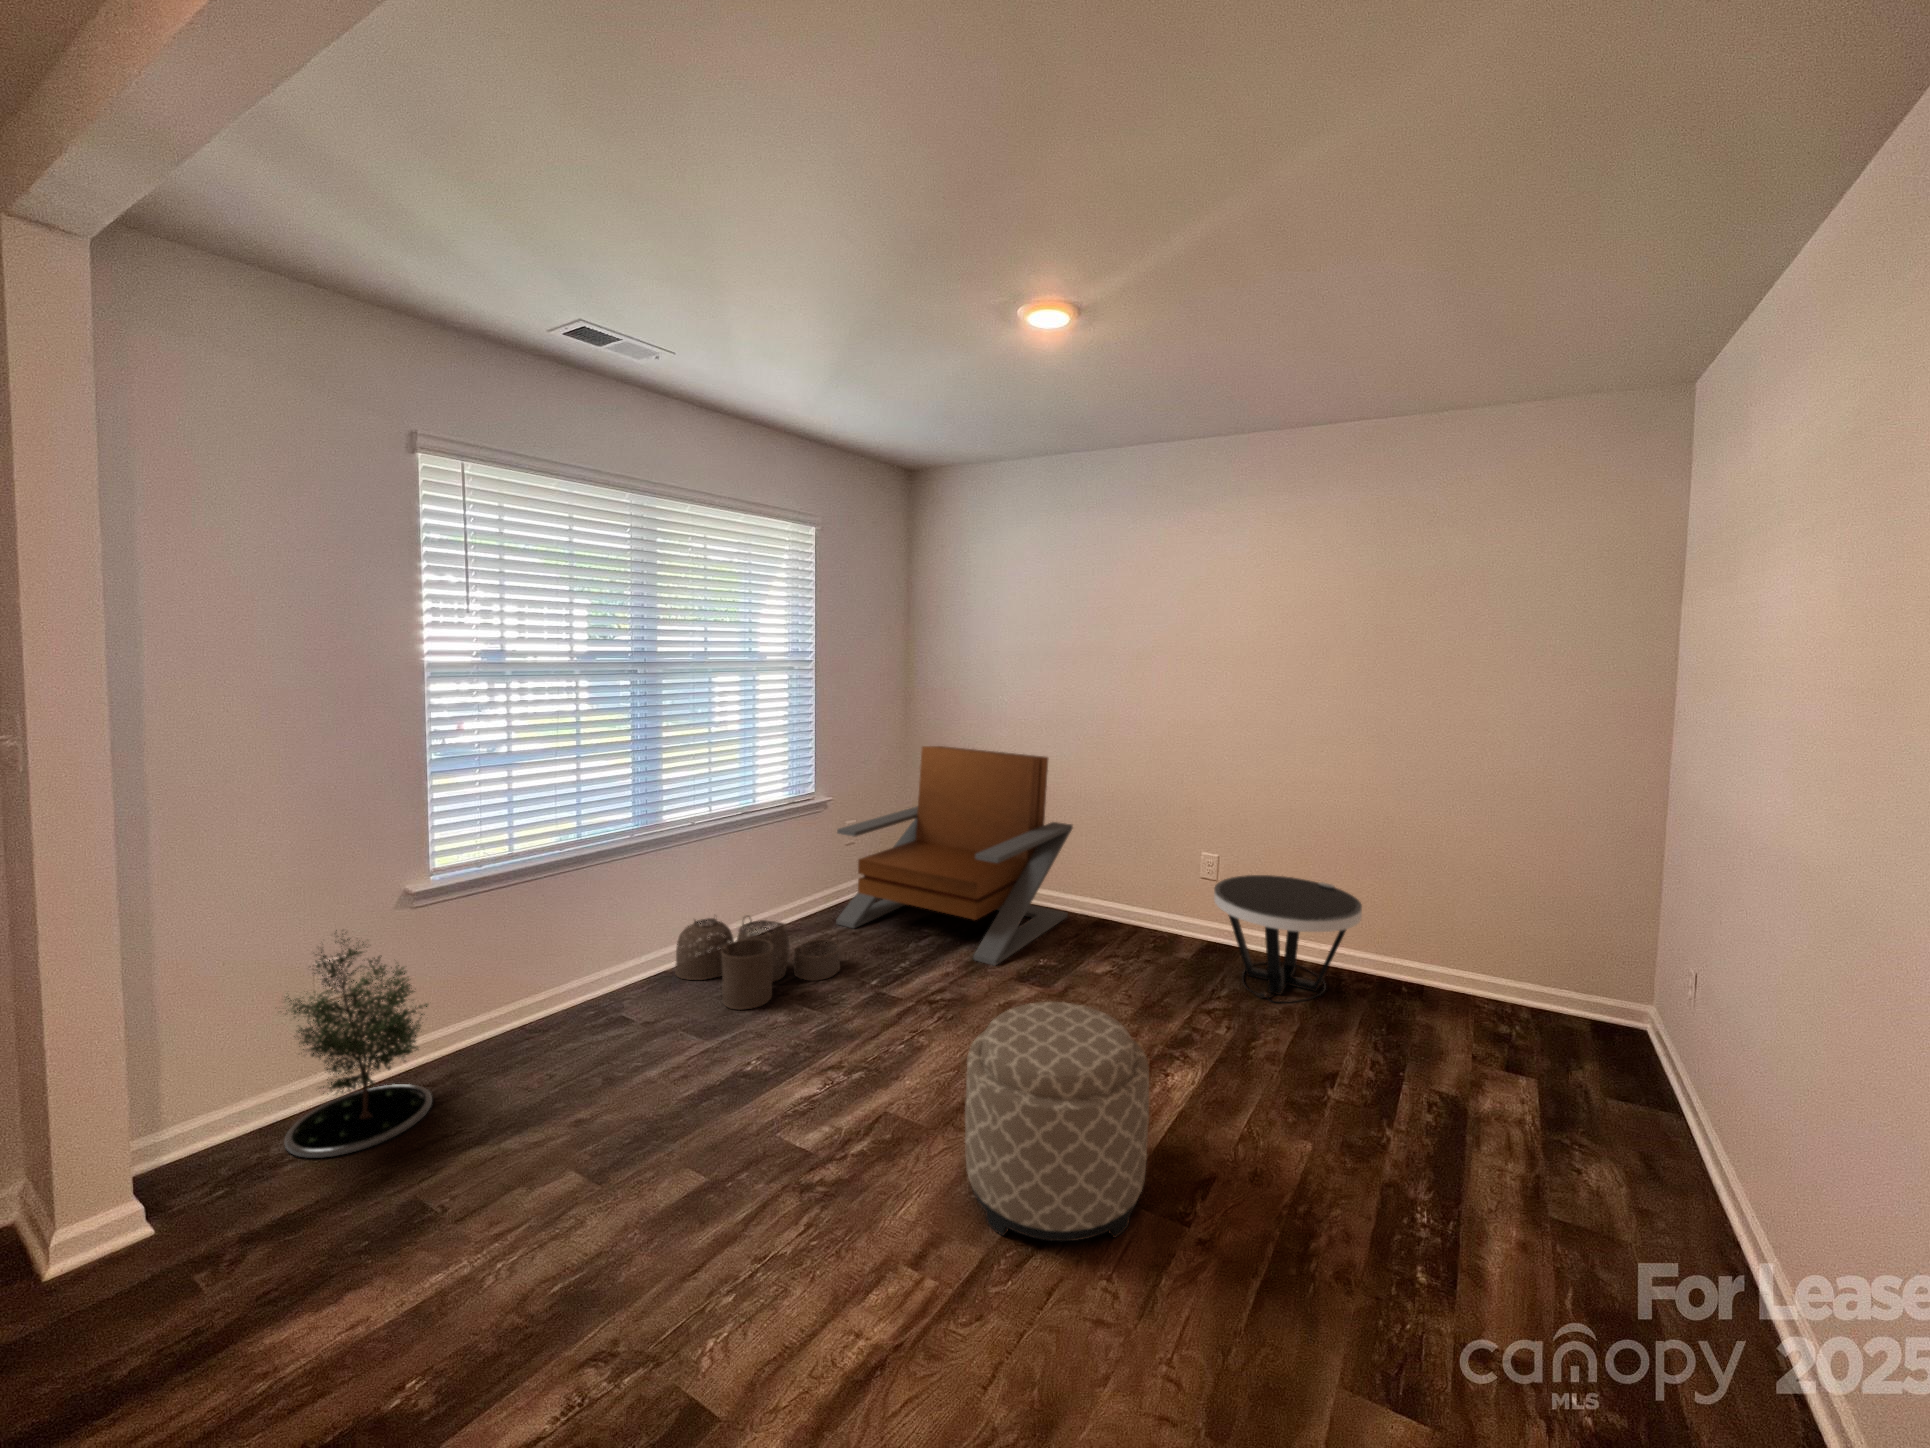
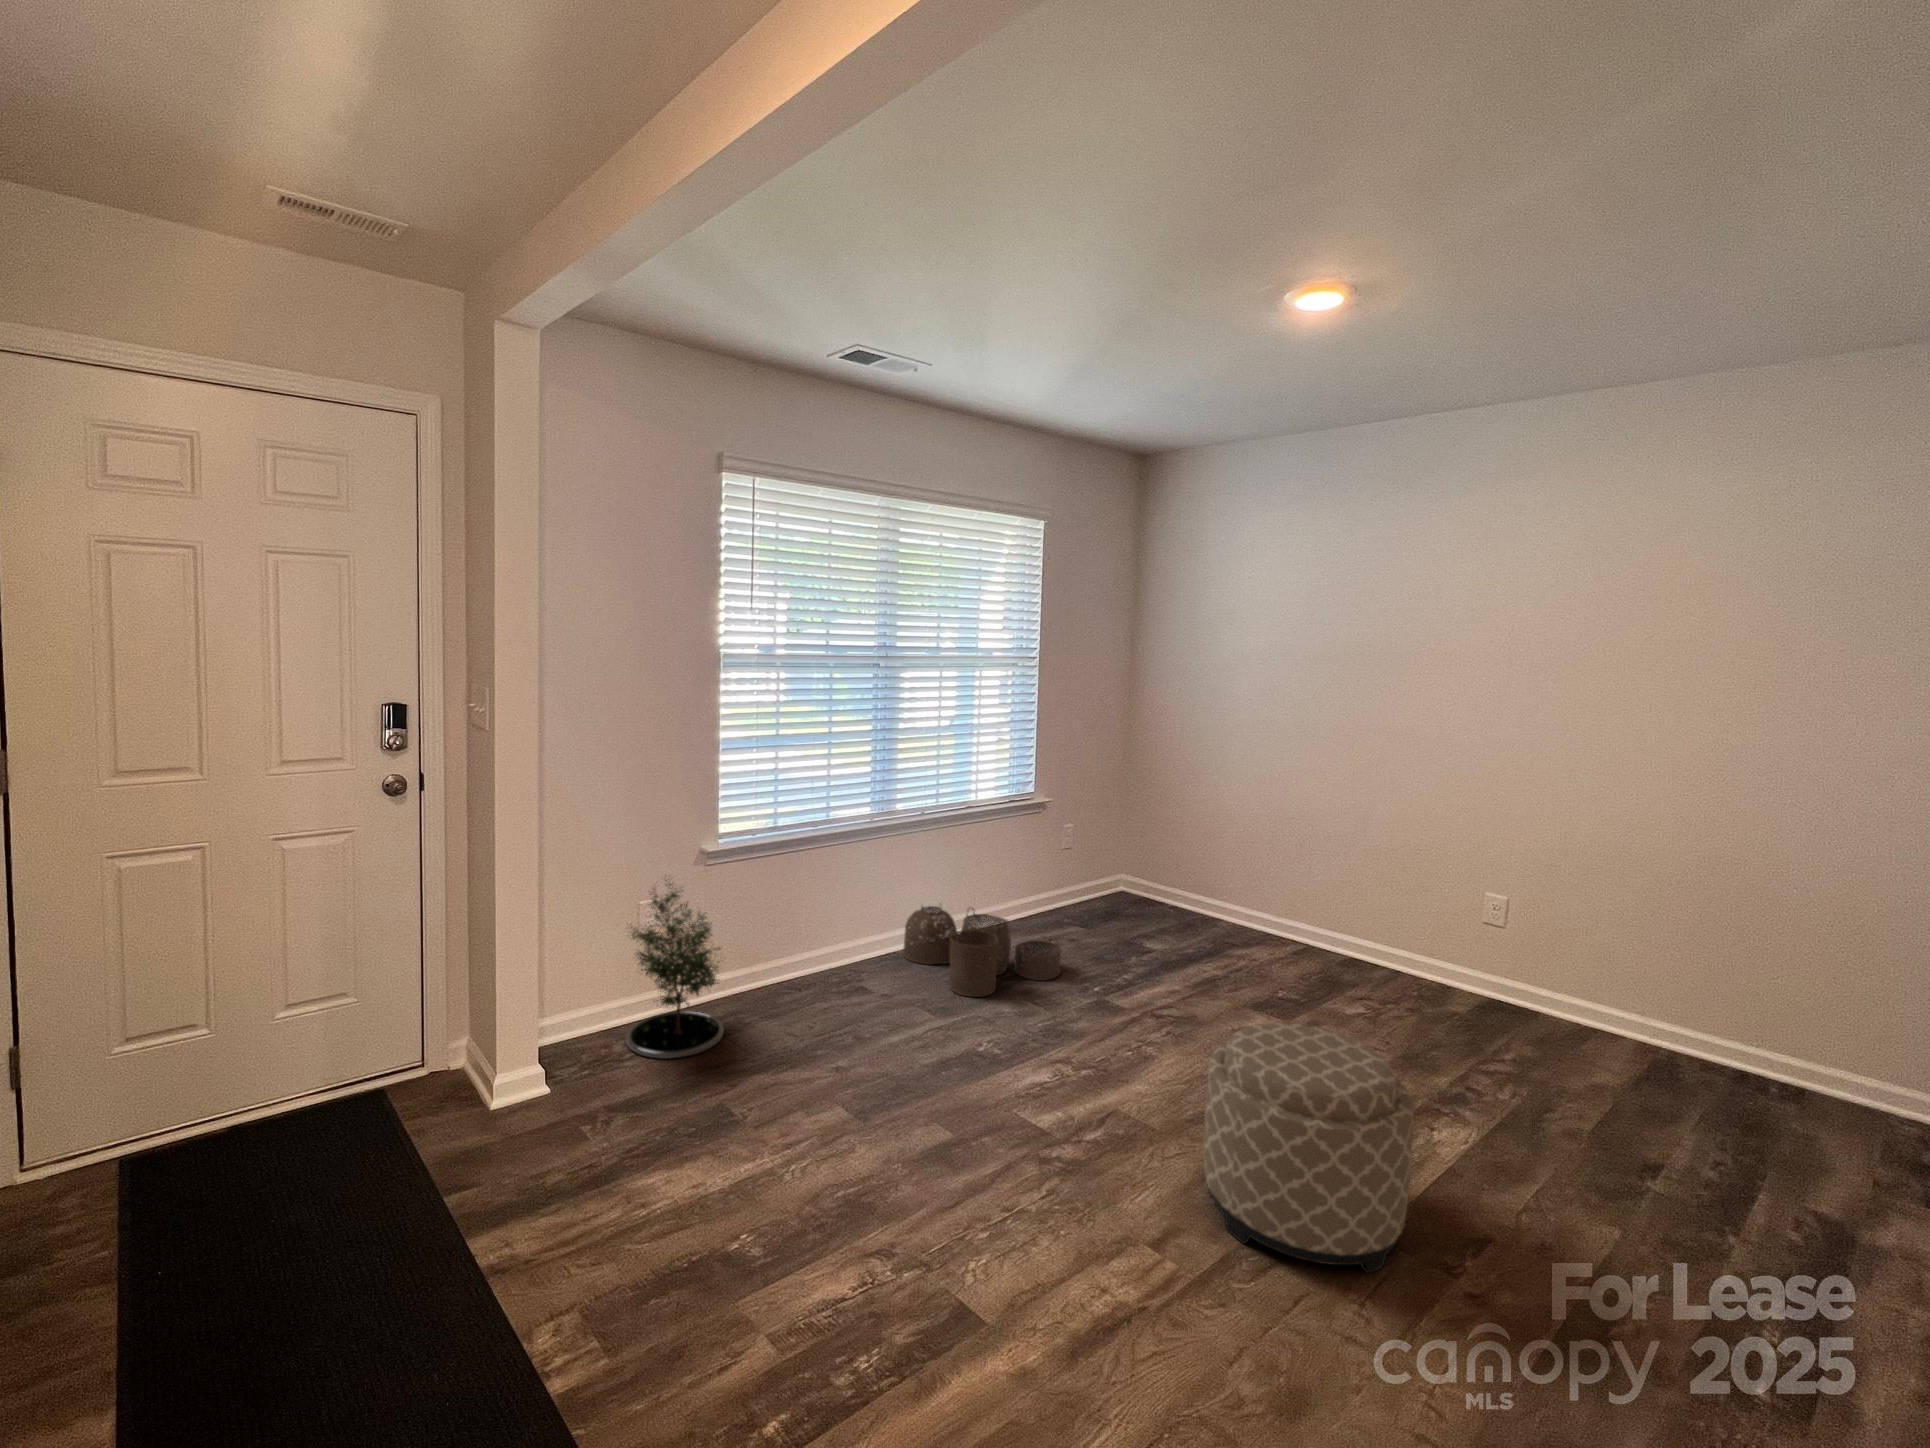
lounge chair: present [836,746,1073,965] -> none [1052,750,1323,993]
side table: present [1214,875,1362,1003] -> none [1506,928,1722,1086]

